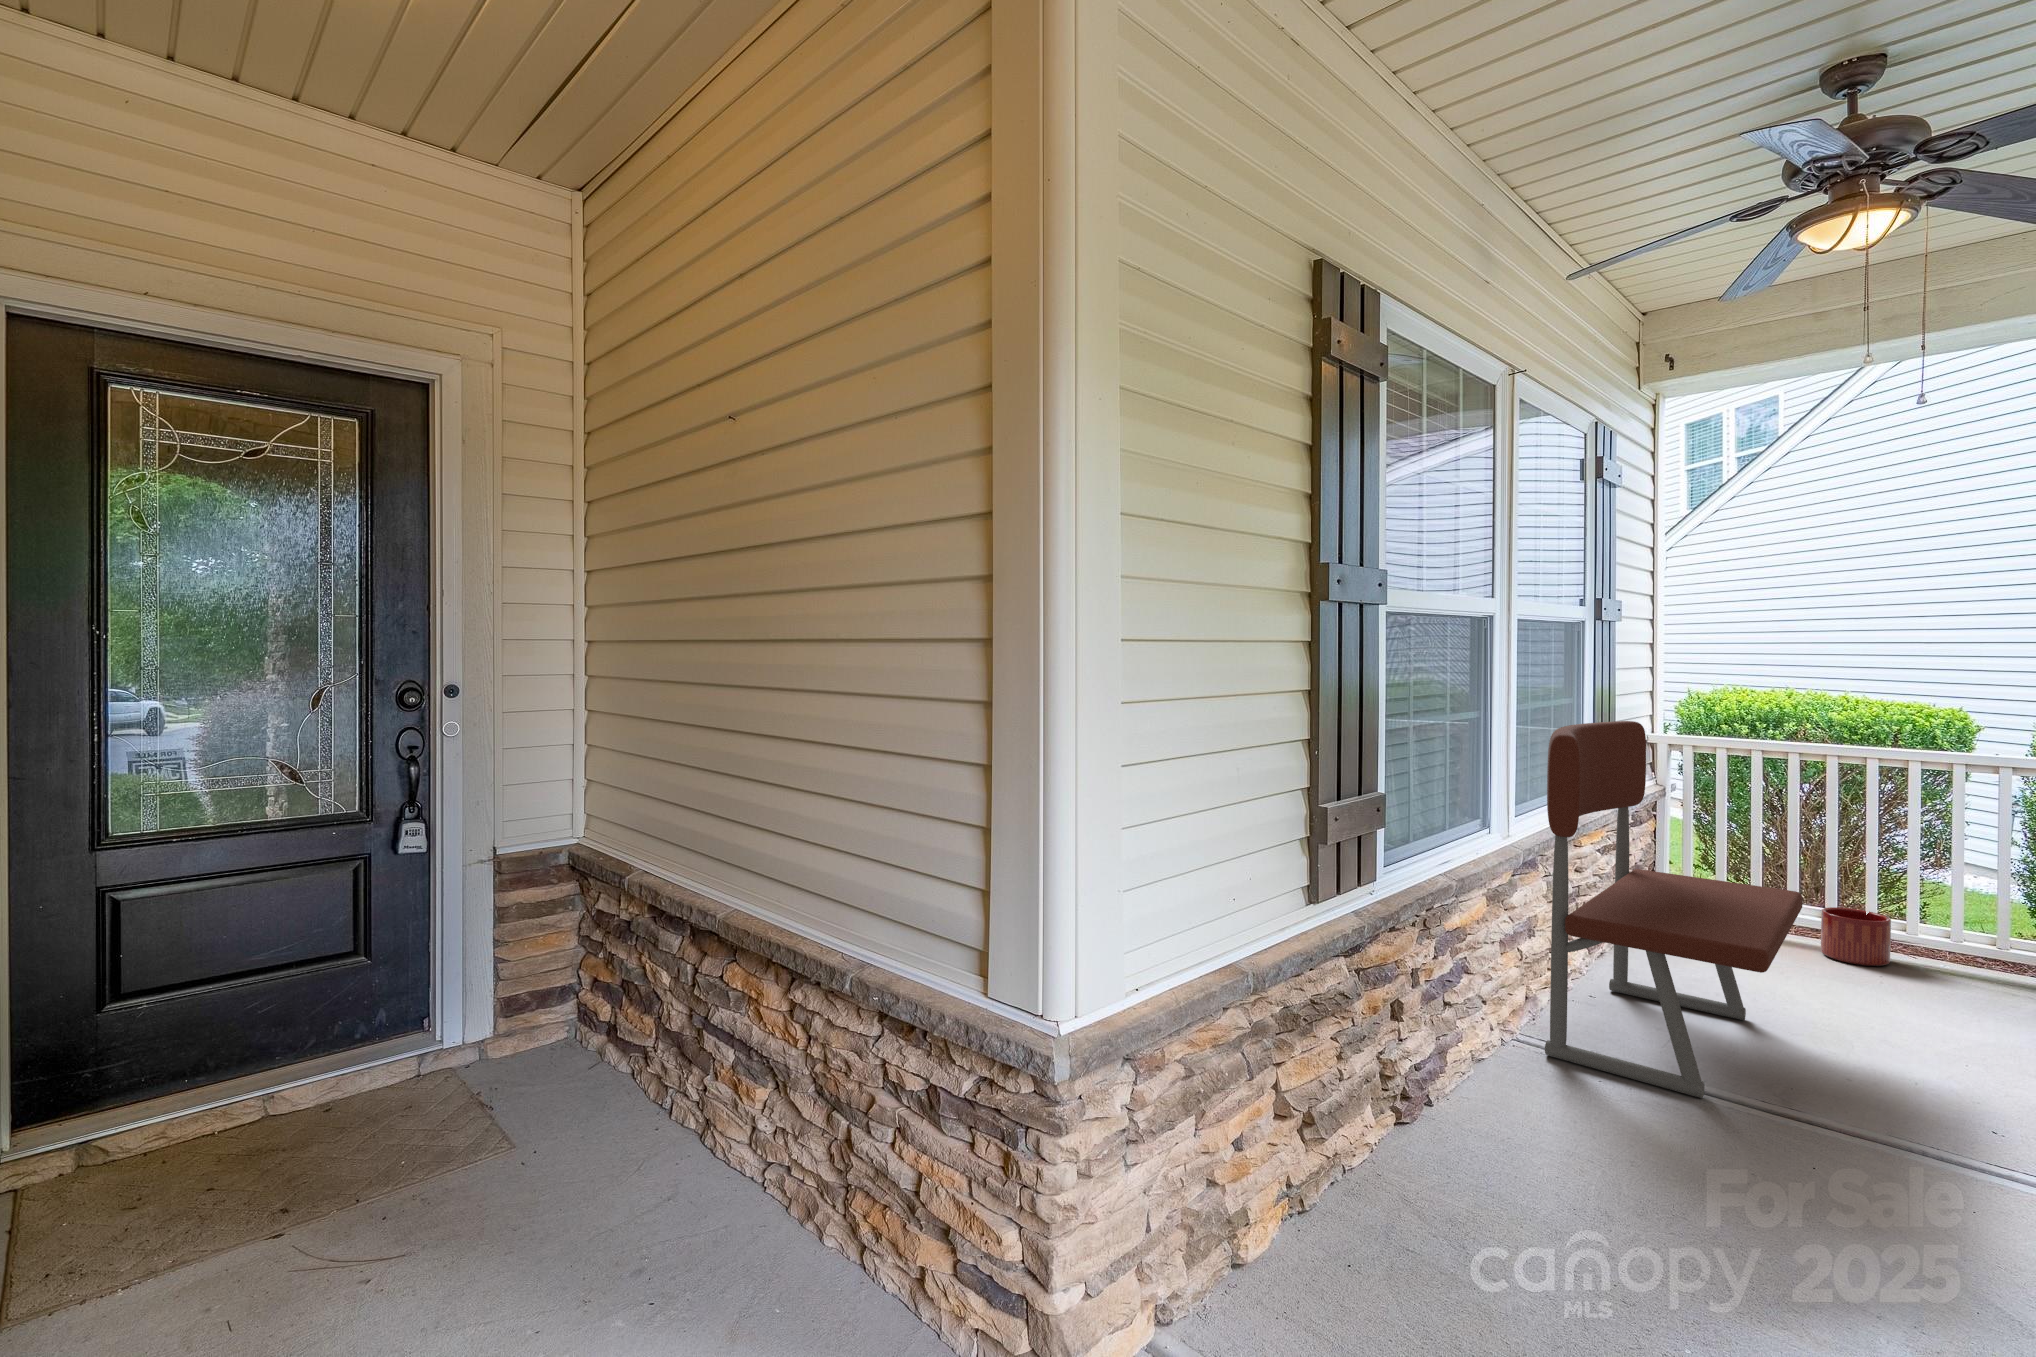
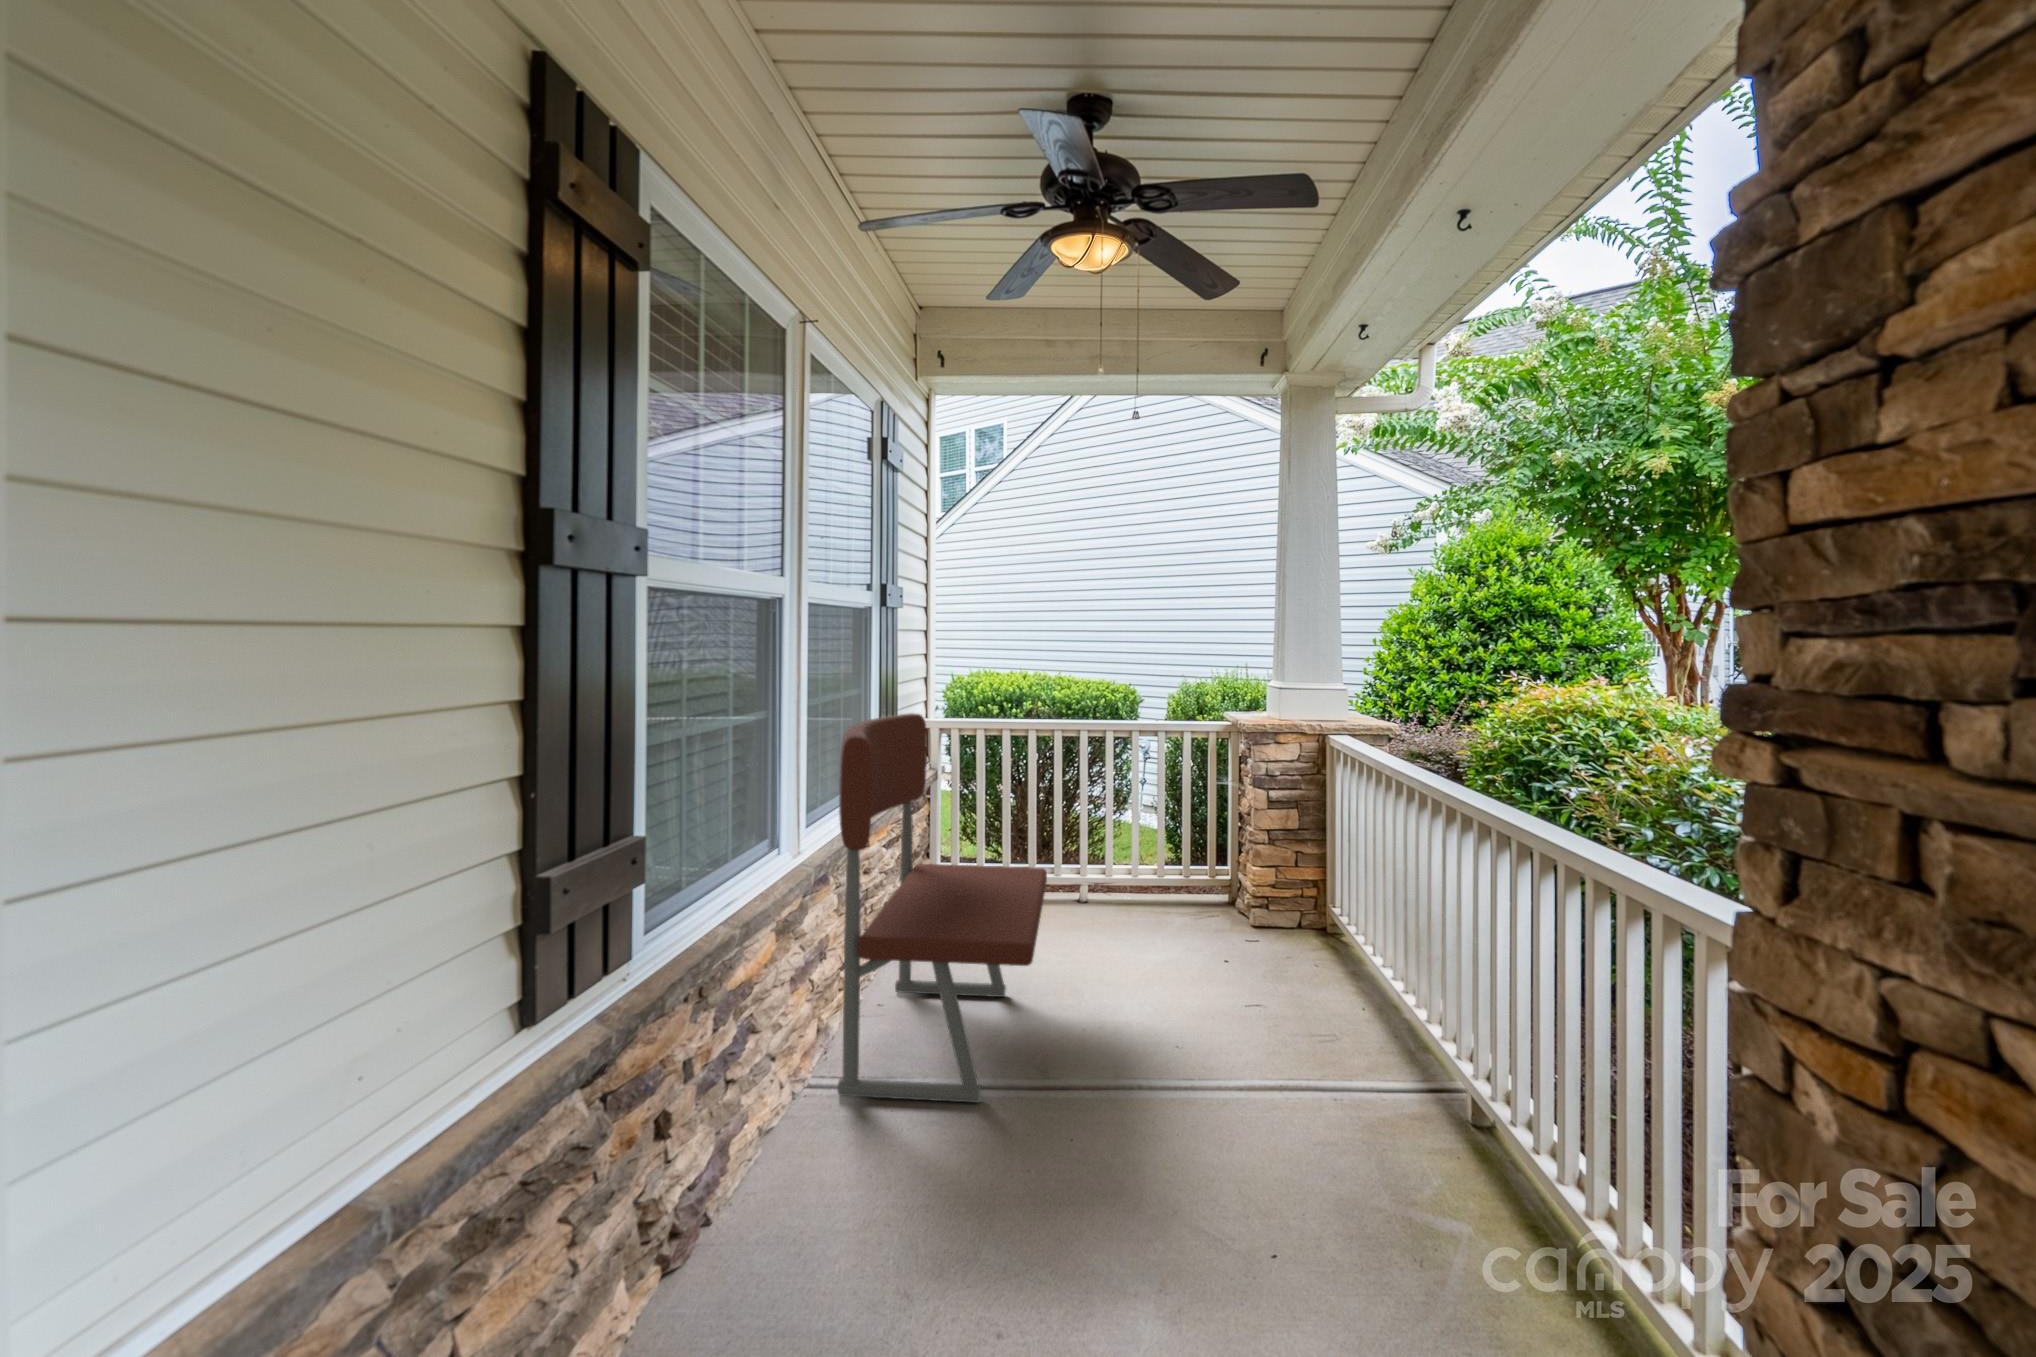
planter: present [1821,907,1891,966] -> none [1050,867,1095,916]

